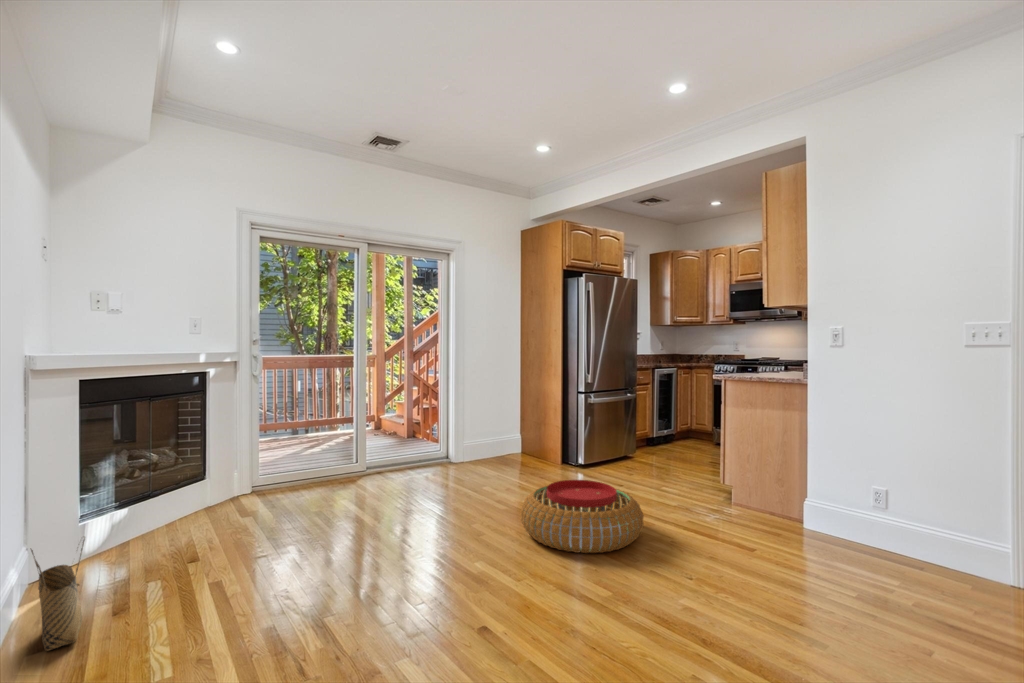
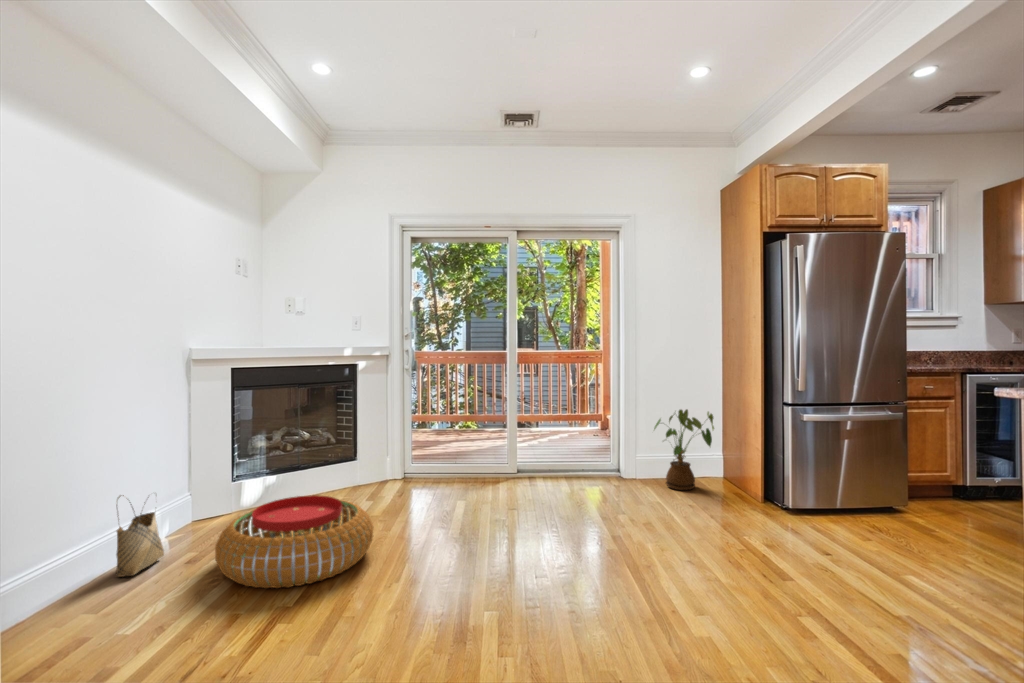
house plant: none [484,401,530,464] -> present [654,409,714,490]
pouf: present [521,480,644,553] -> present [215,495,373,588]

